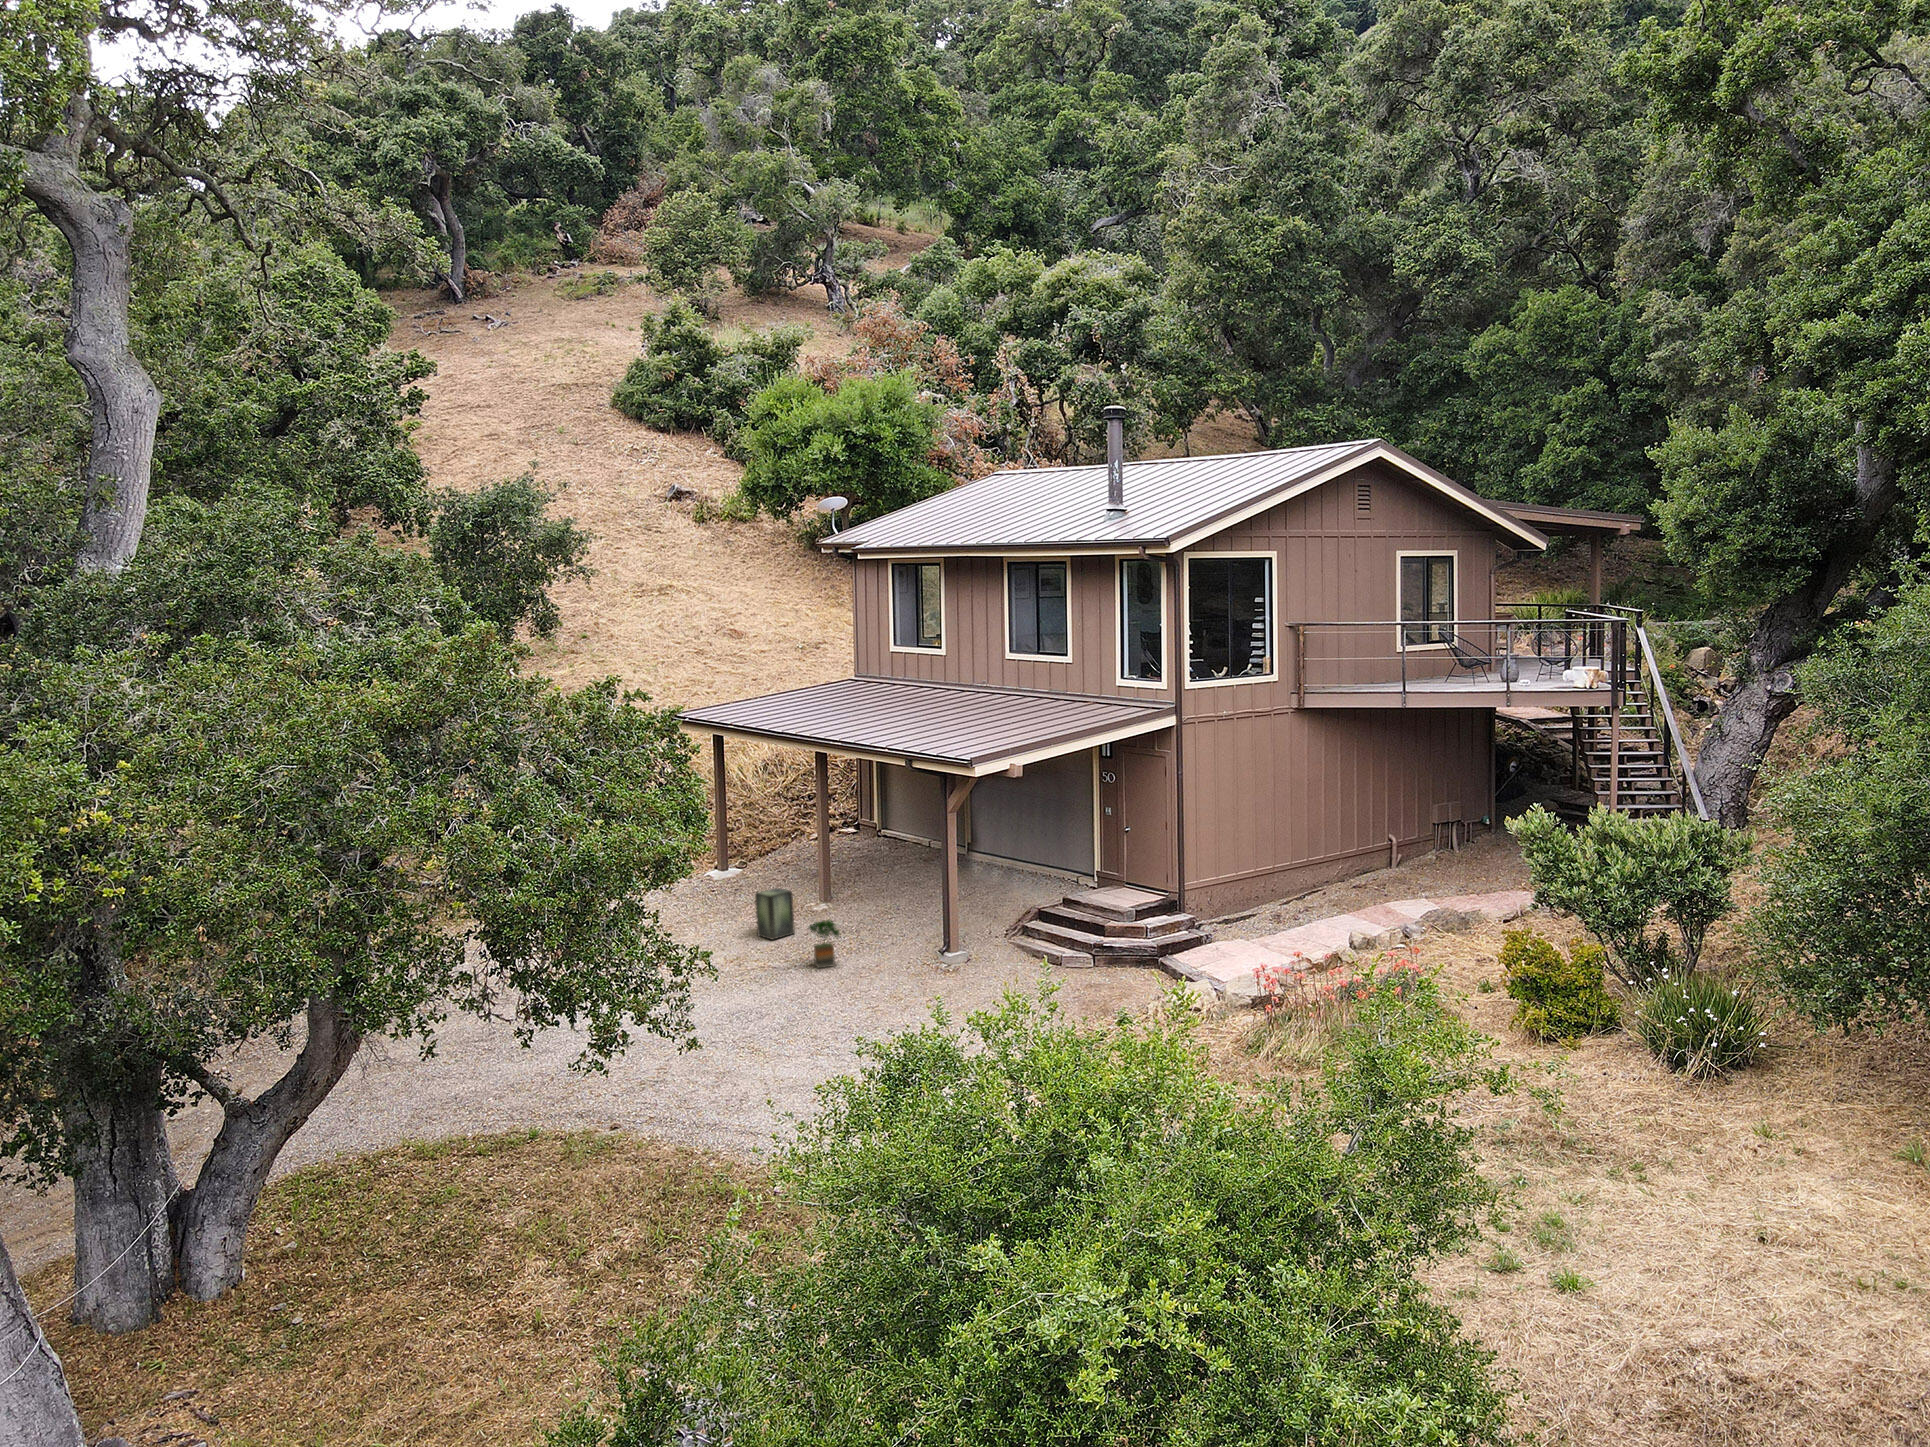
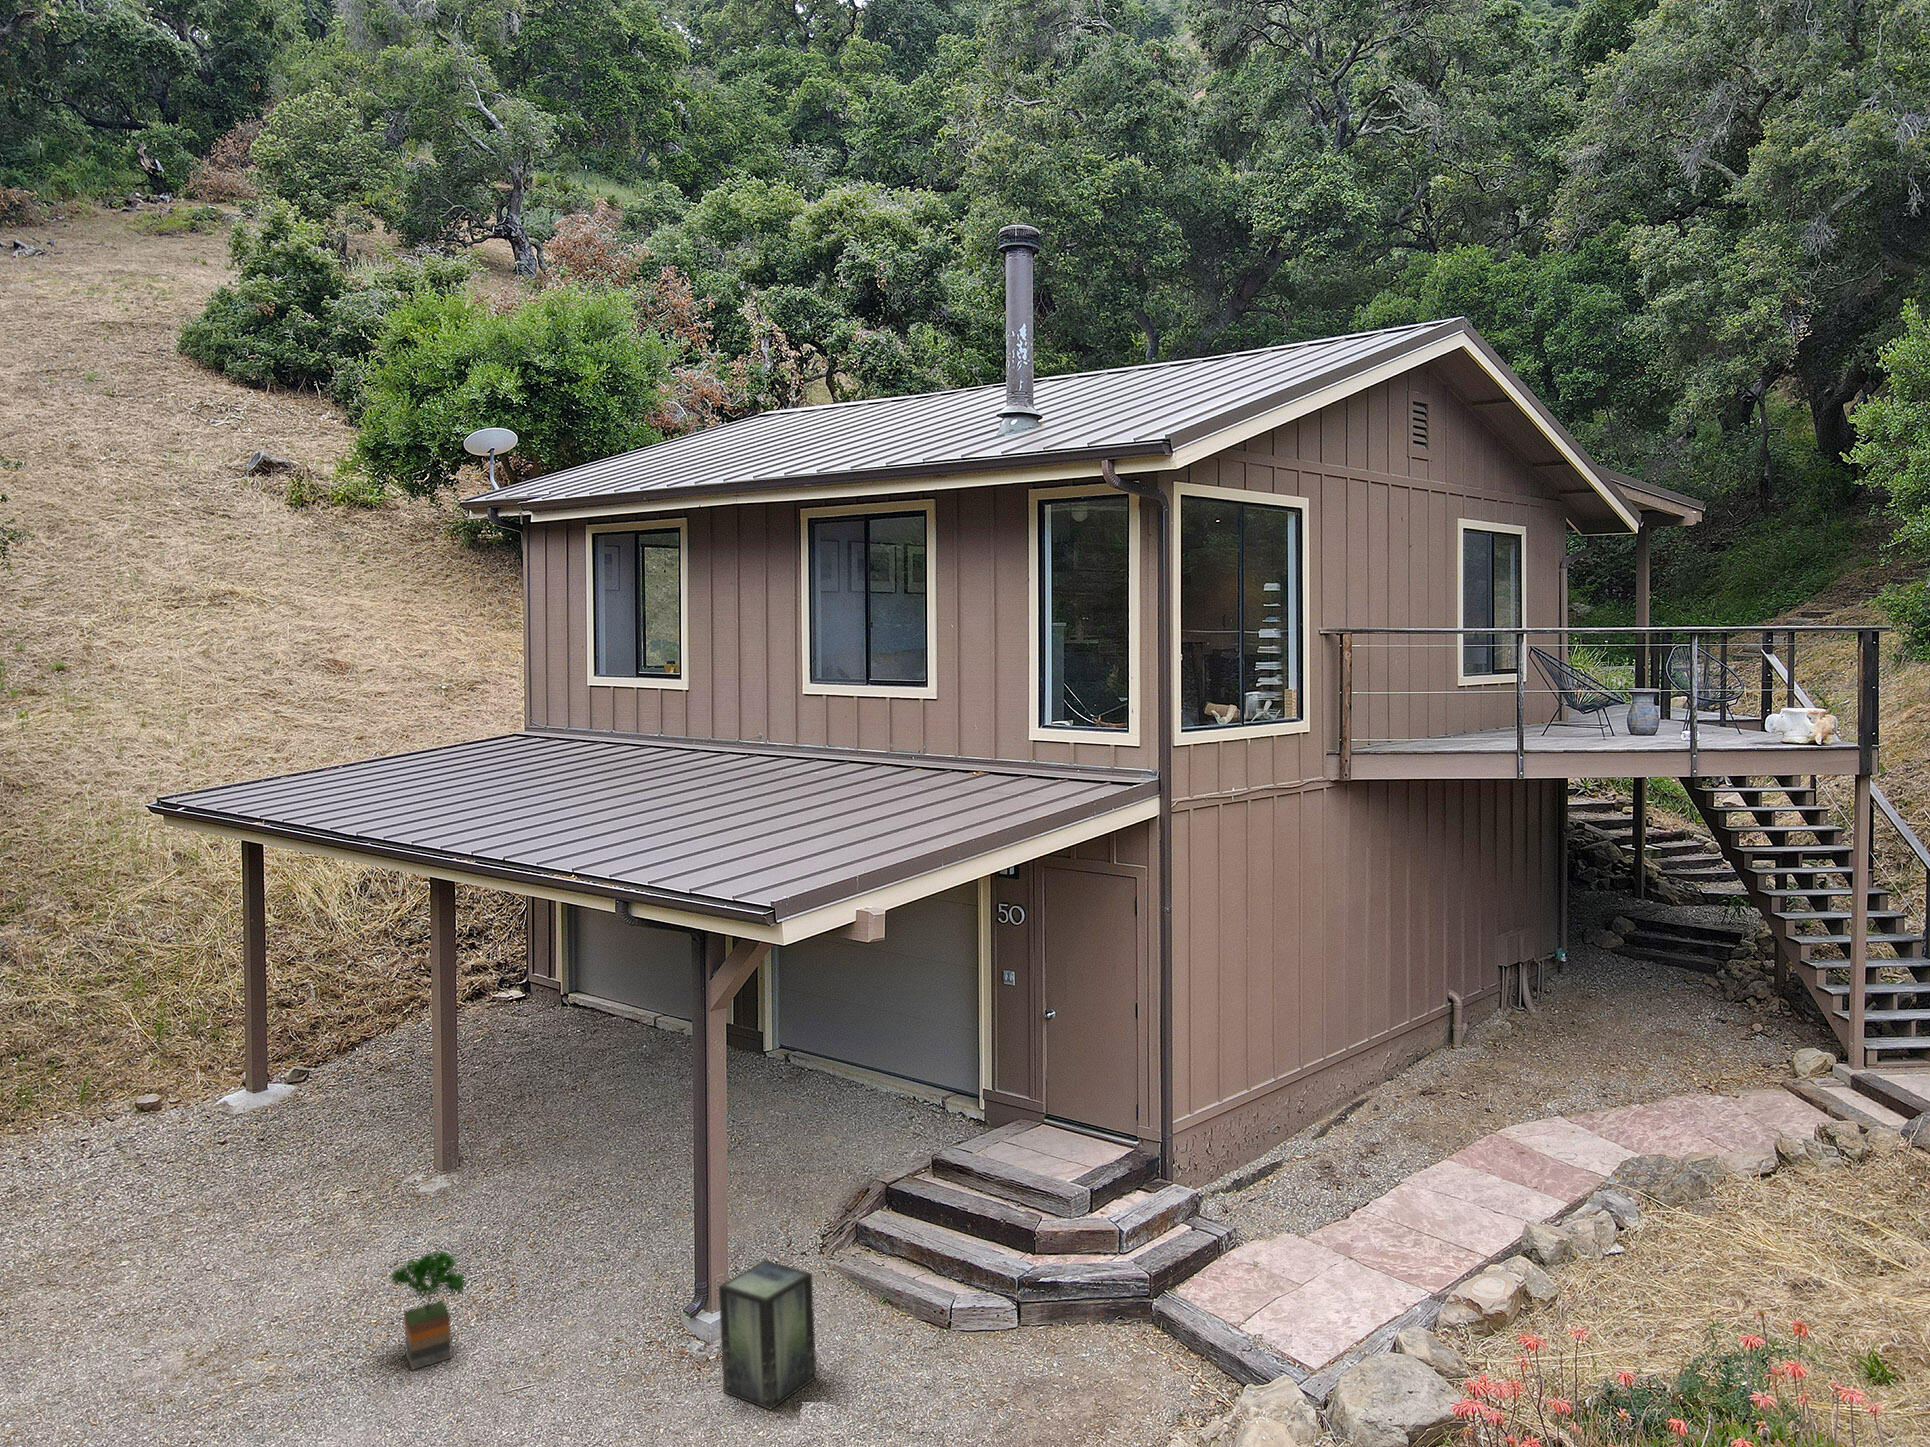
storage box: present [755,888,795,940] -> present [719,1260,816,1410]

